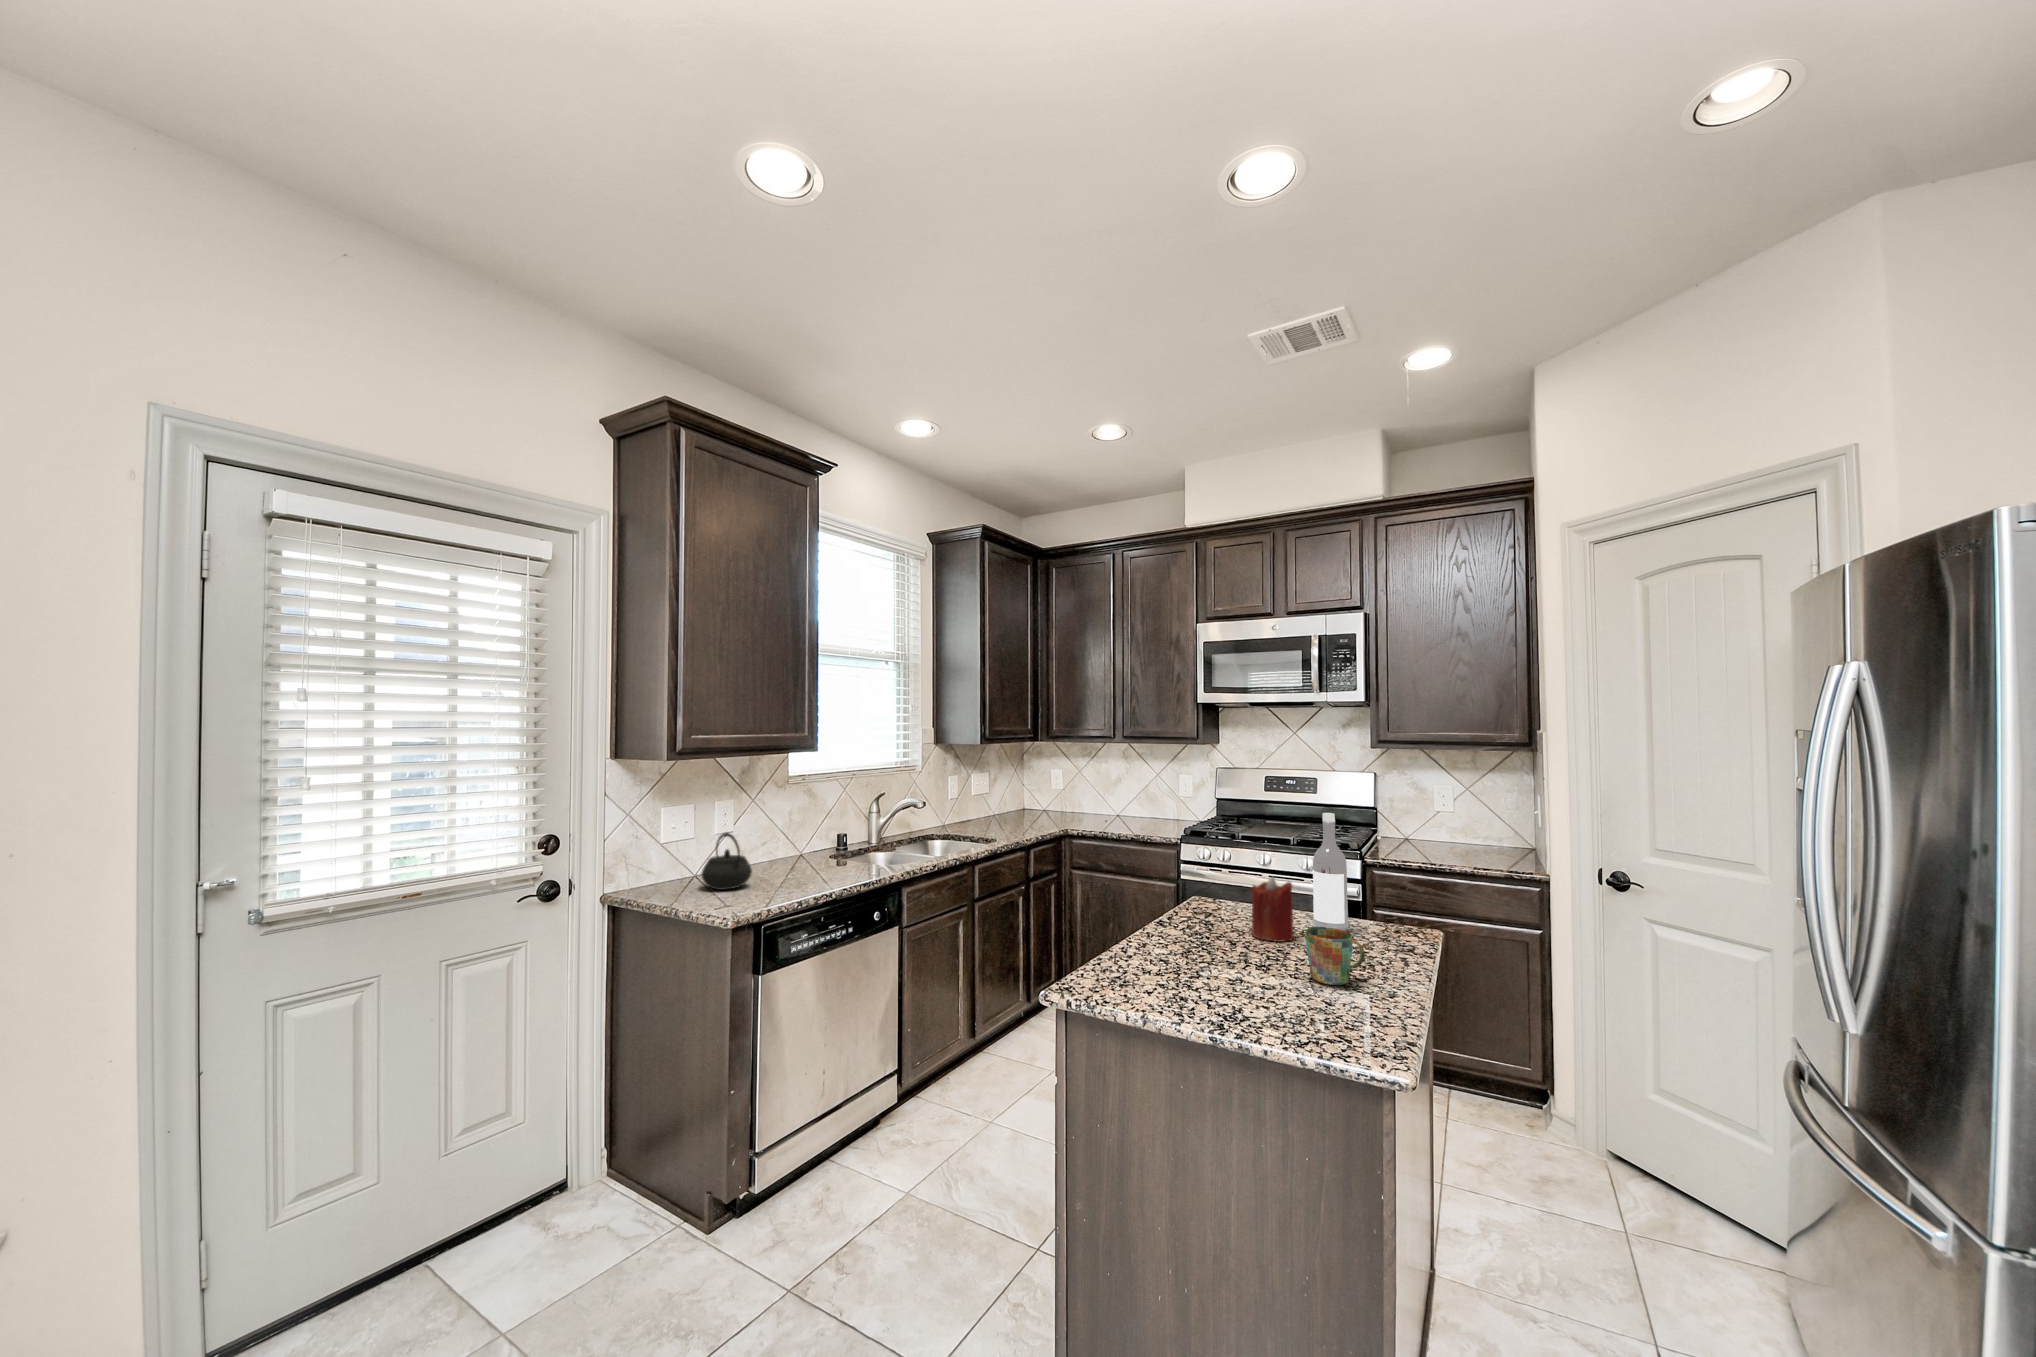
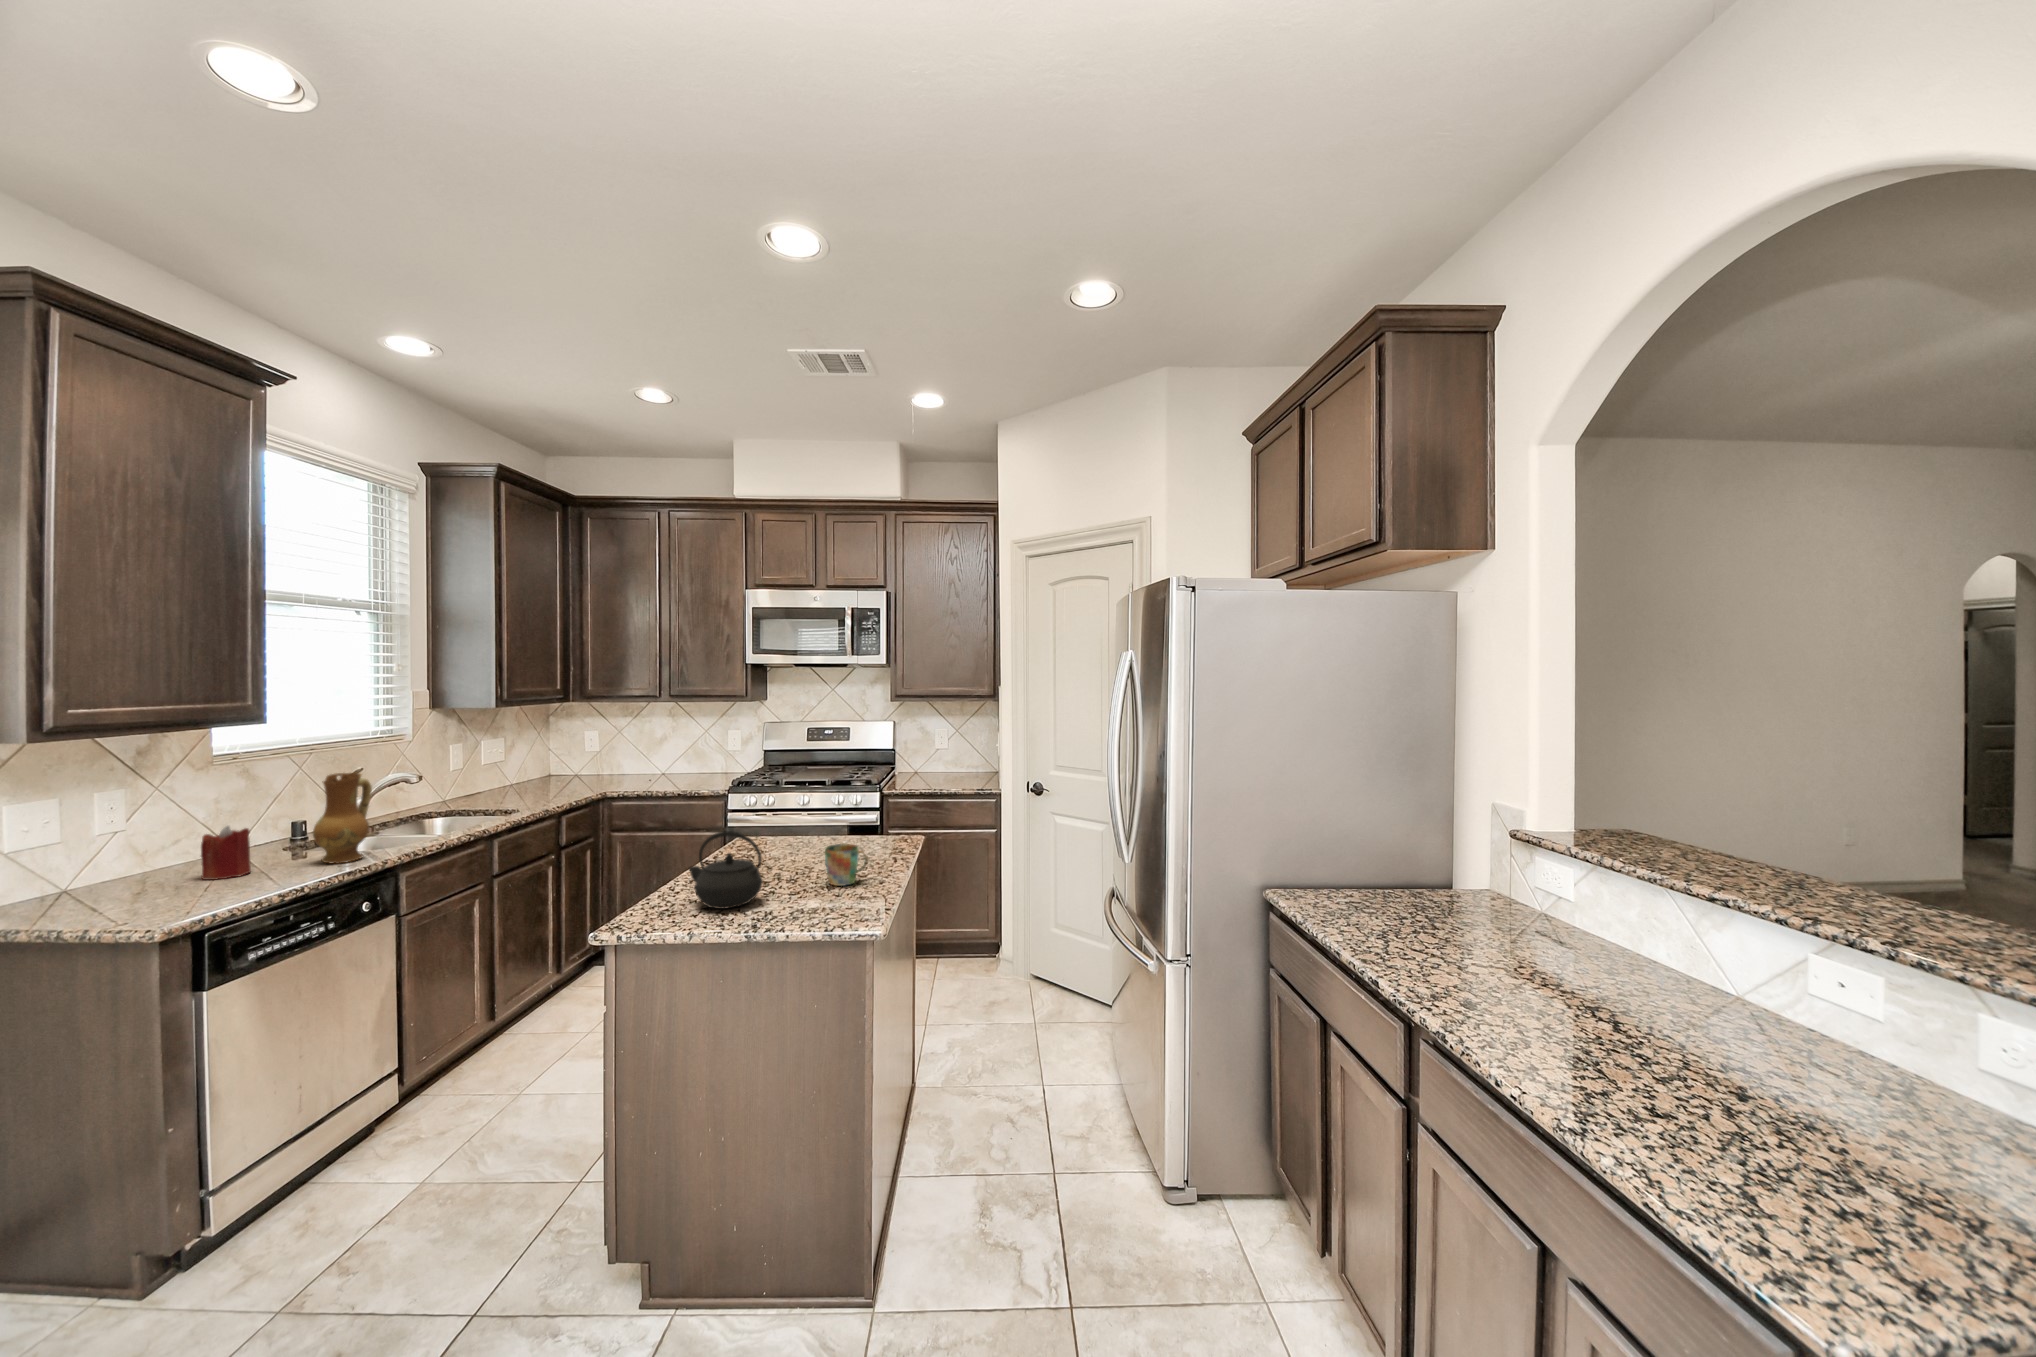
ceramic jug: none [843,795,884,876] -> present [313,773,372,864]
wine bottle: present [1313,813,1348,931] -> none [835,757,861,850]
kettle: present [702,833,752,890] -> present [689,831,763,909]
candle: present [1252,877,1294,942] -> present [201,826,251,880]

